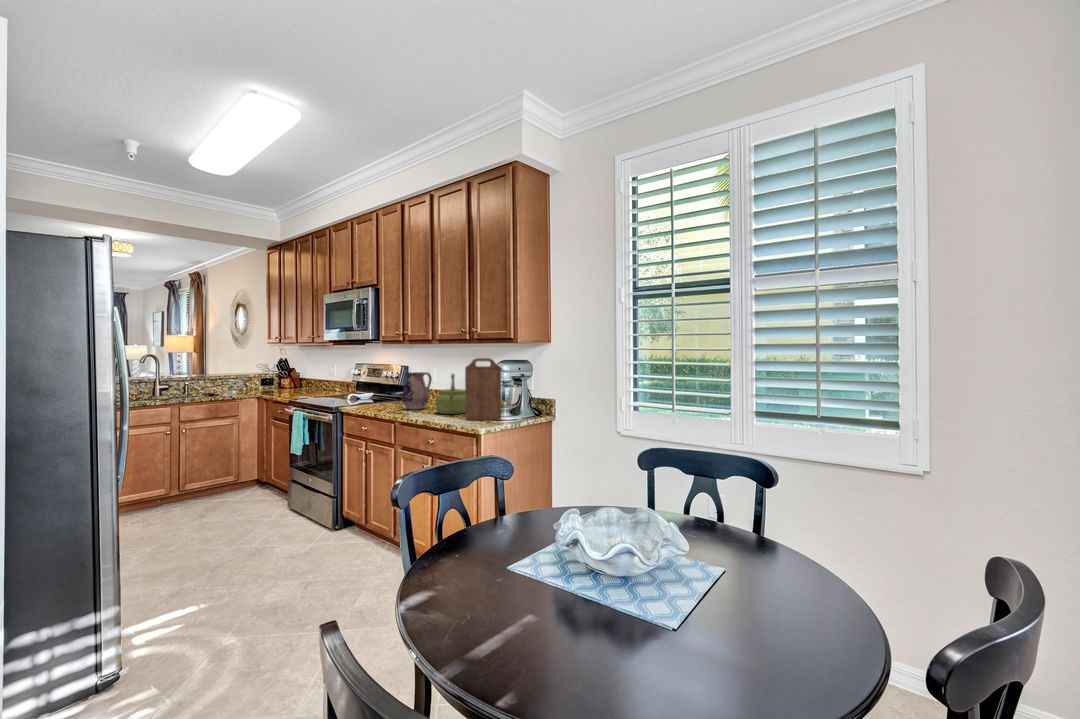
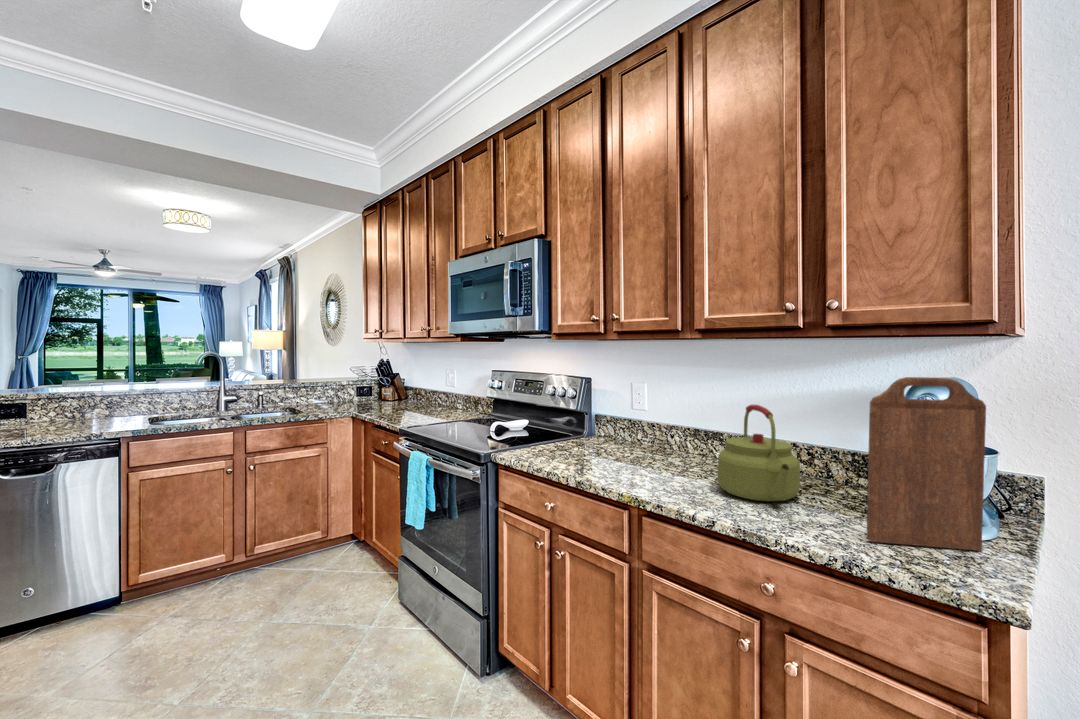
ceramic pitcher: present [402,372,432,410] -> none [622,395,674,473]

